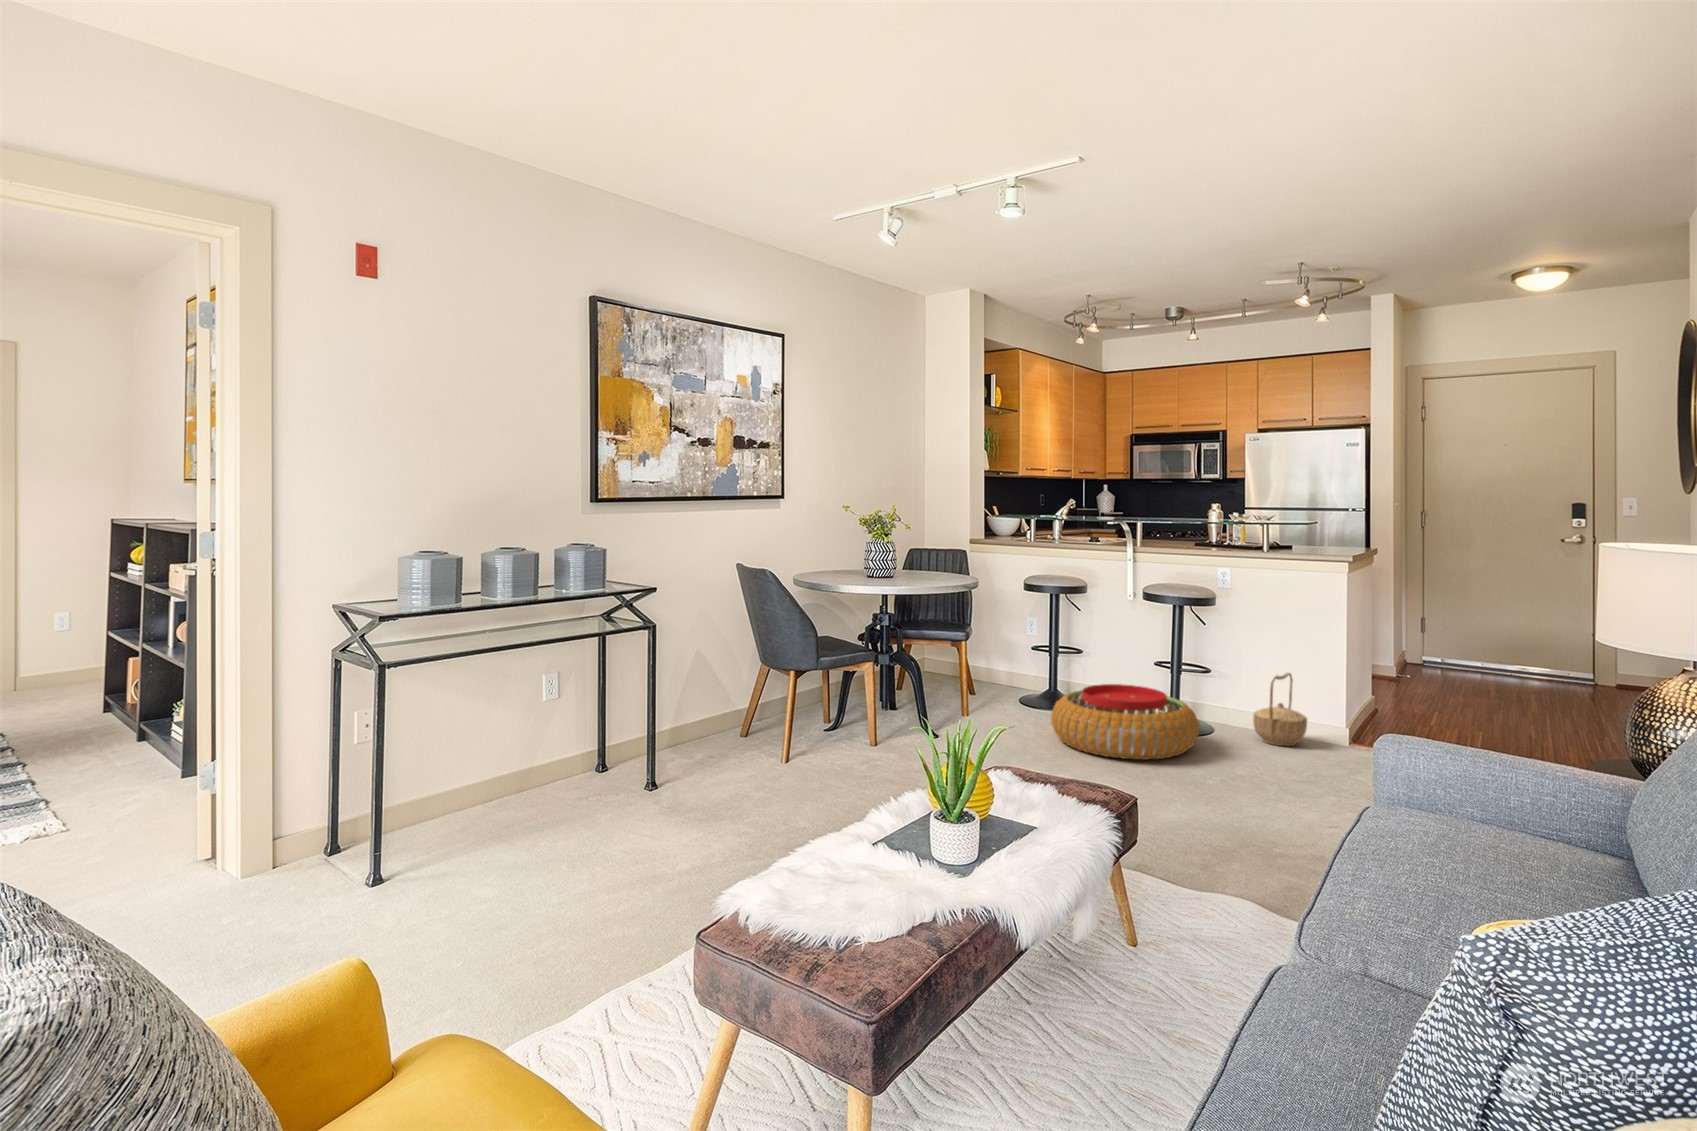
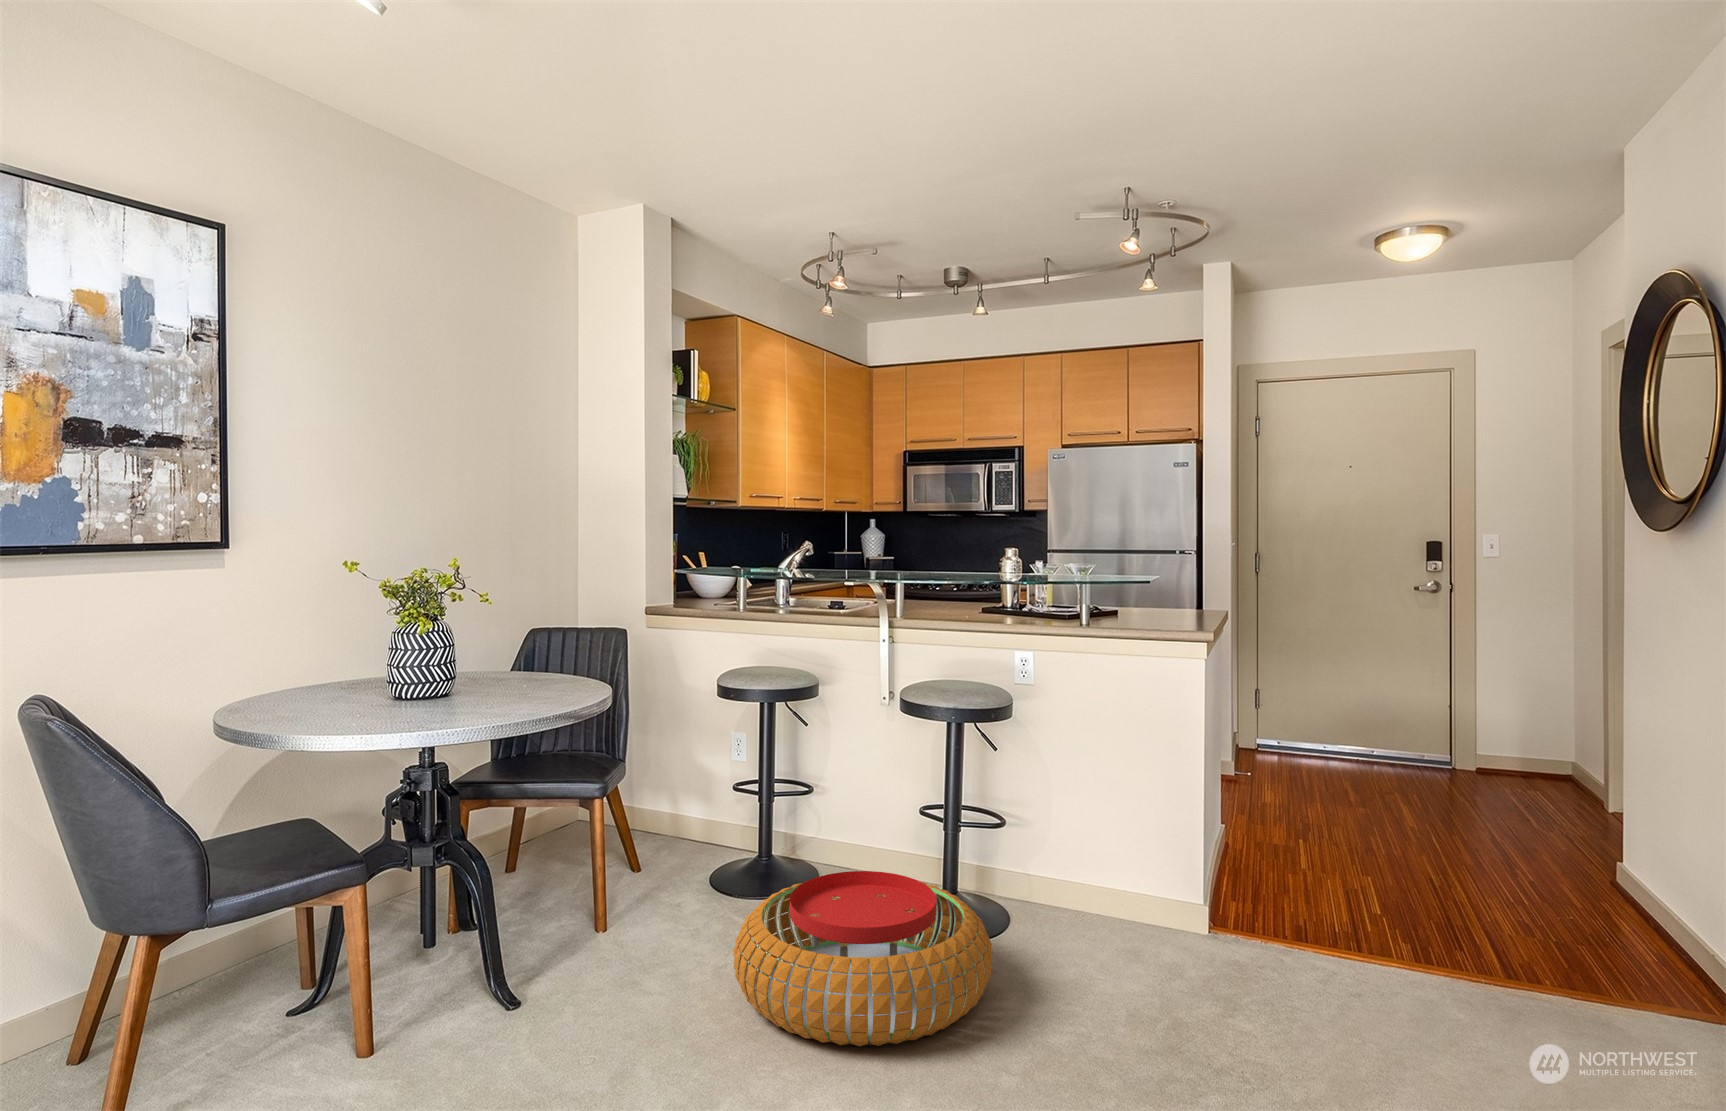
basket: present [1253,673,1307,746] -> none [1079,831,1163,965]

